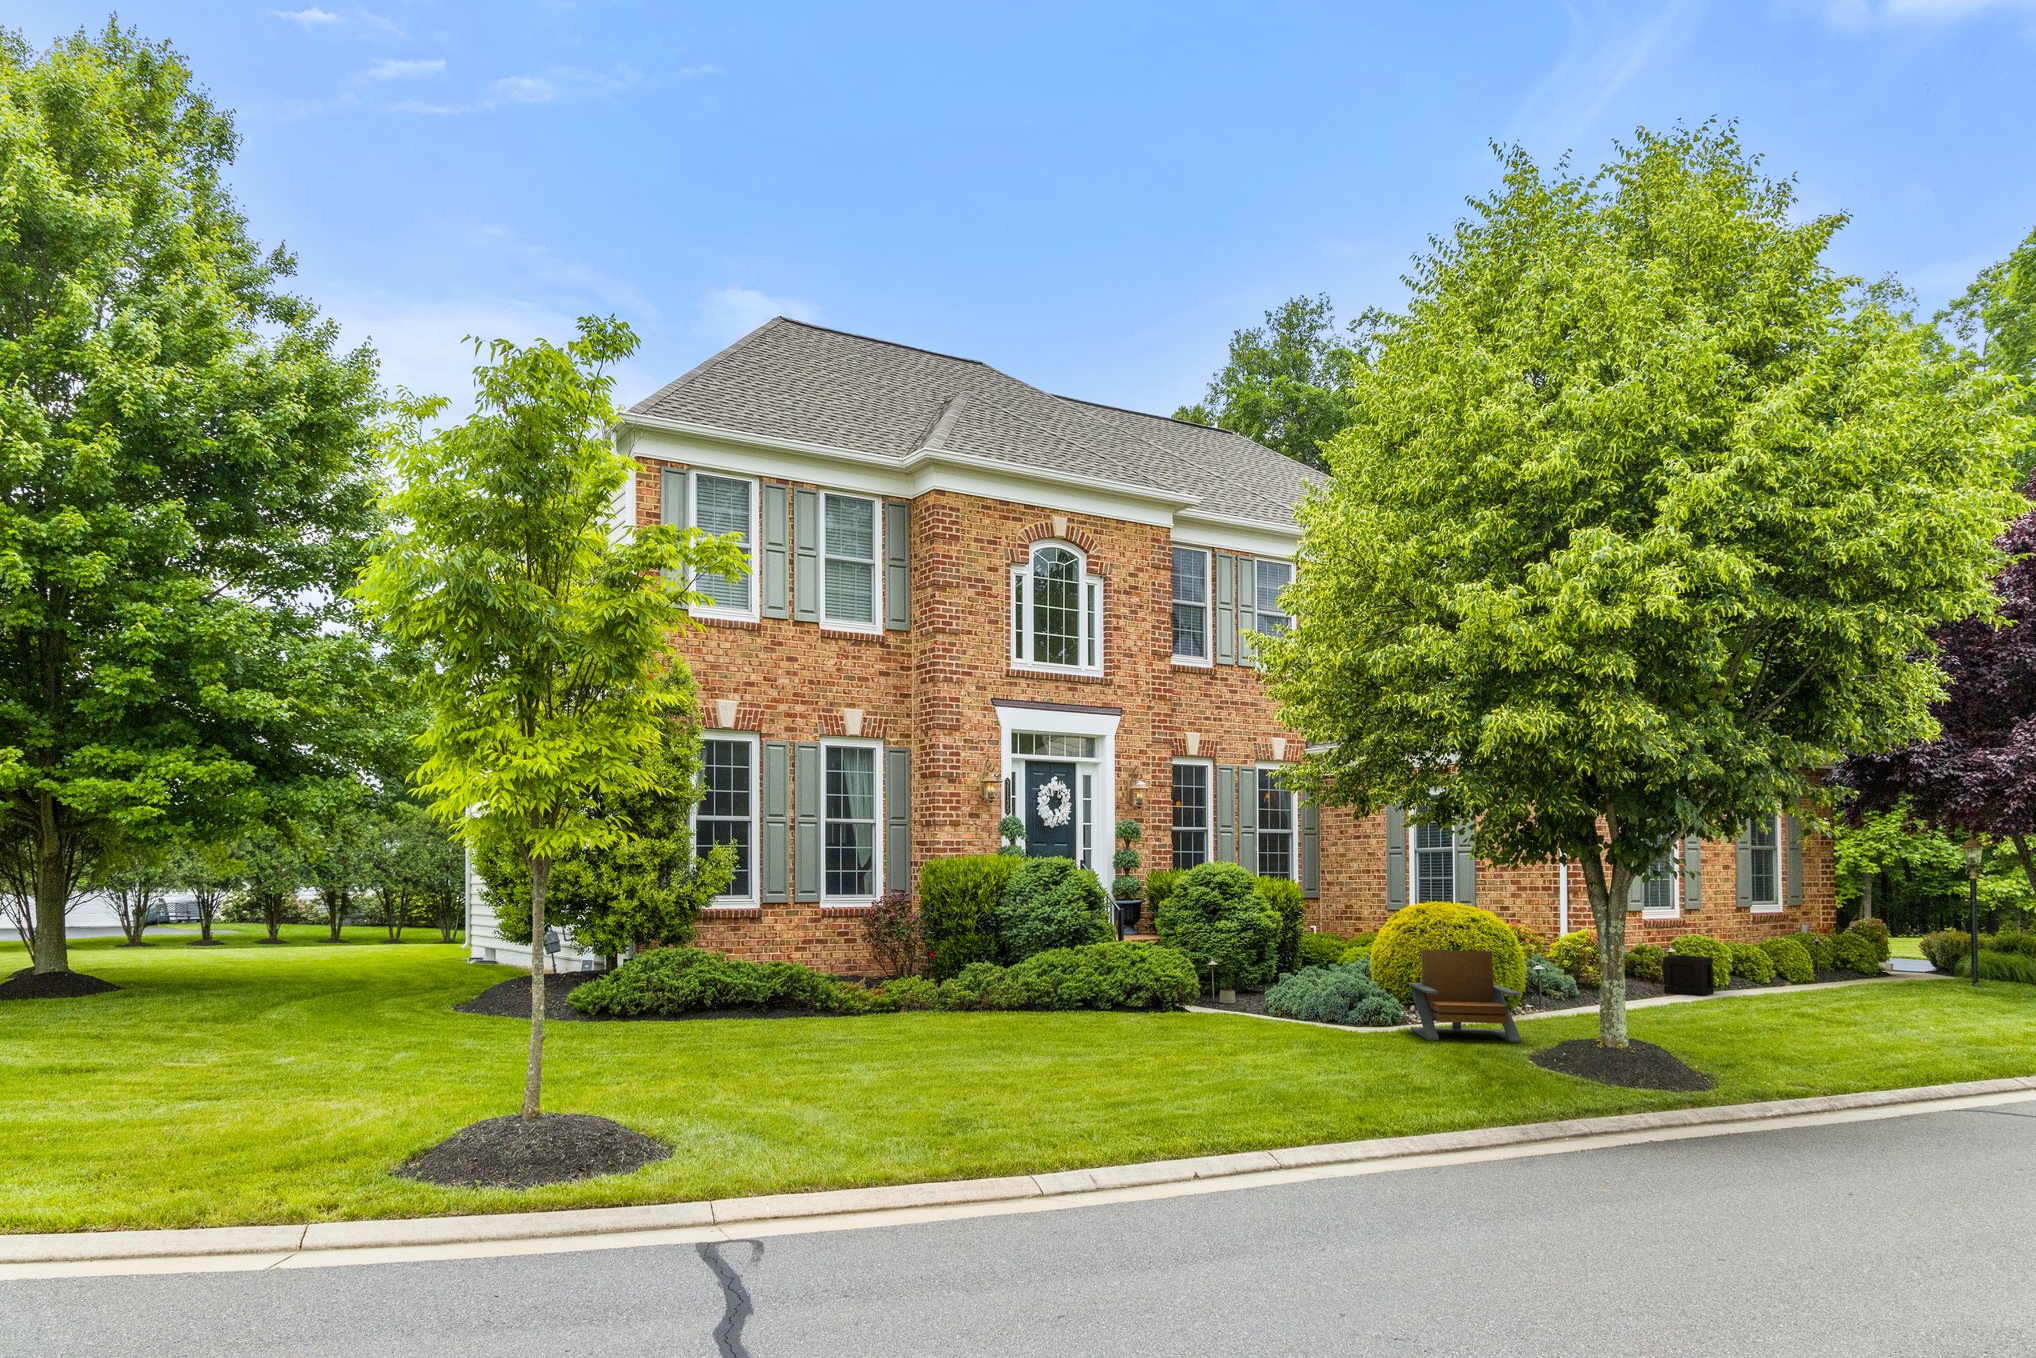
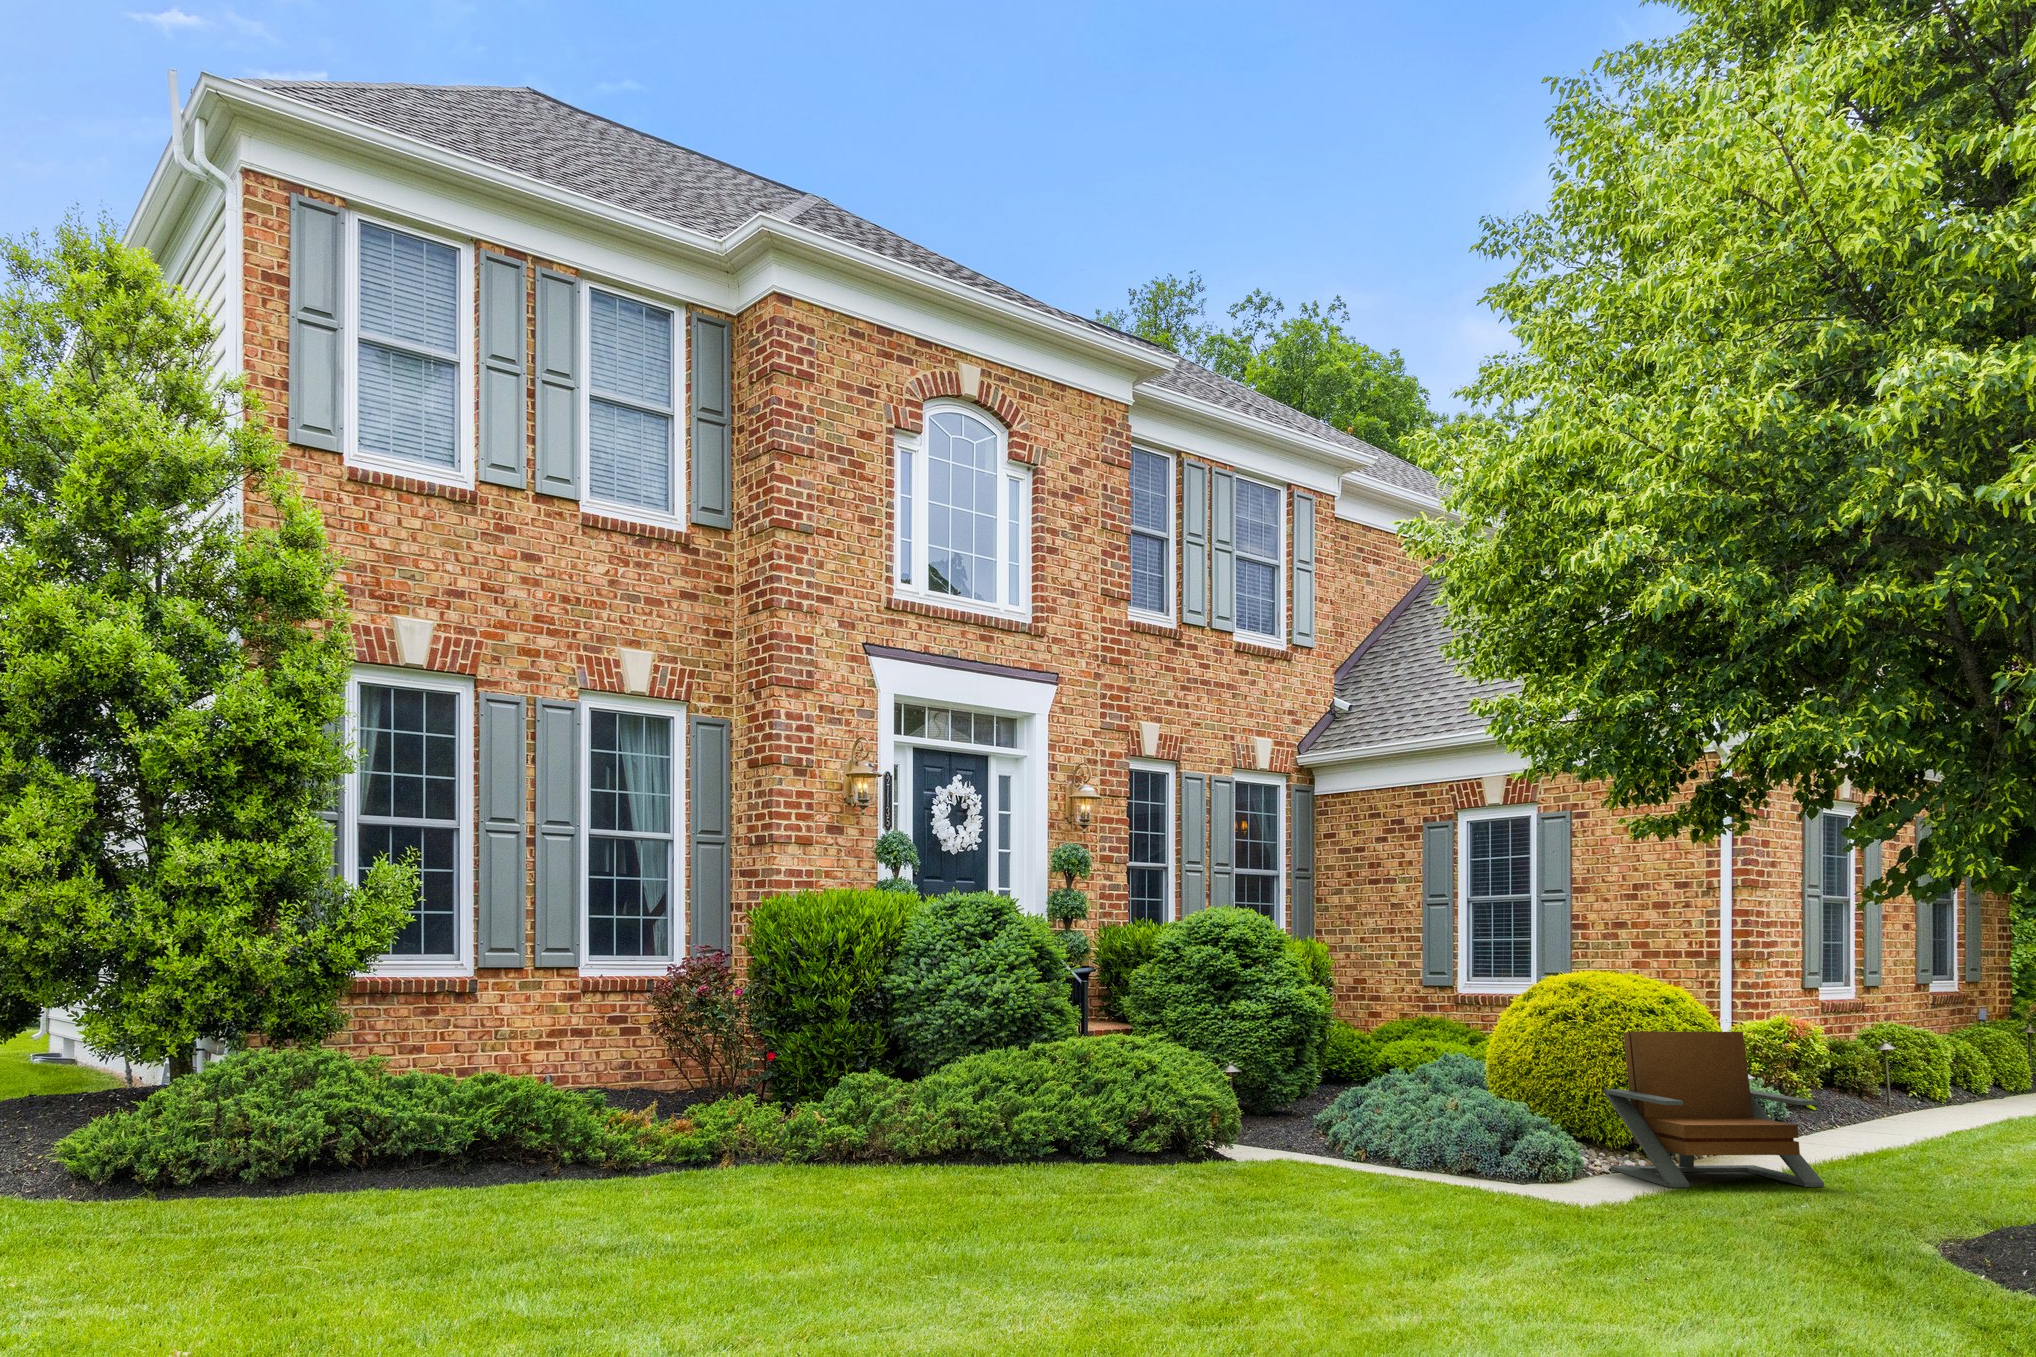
wooden crate: present [1663,955,1714,996] -> none [1849,1046,1919,1105]
potted plant: present [1217,971,1235,1004] -> none [1238,1065,1274,1134]

